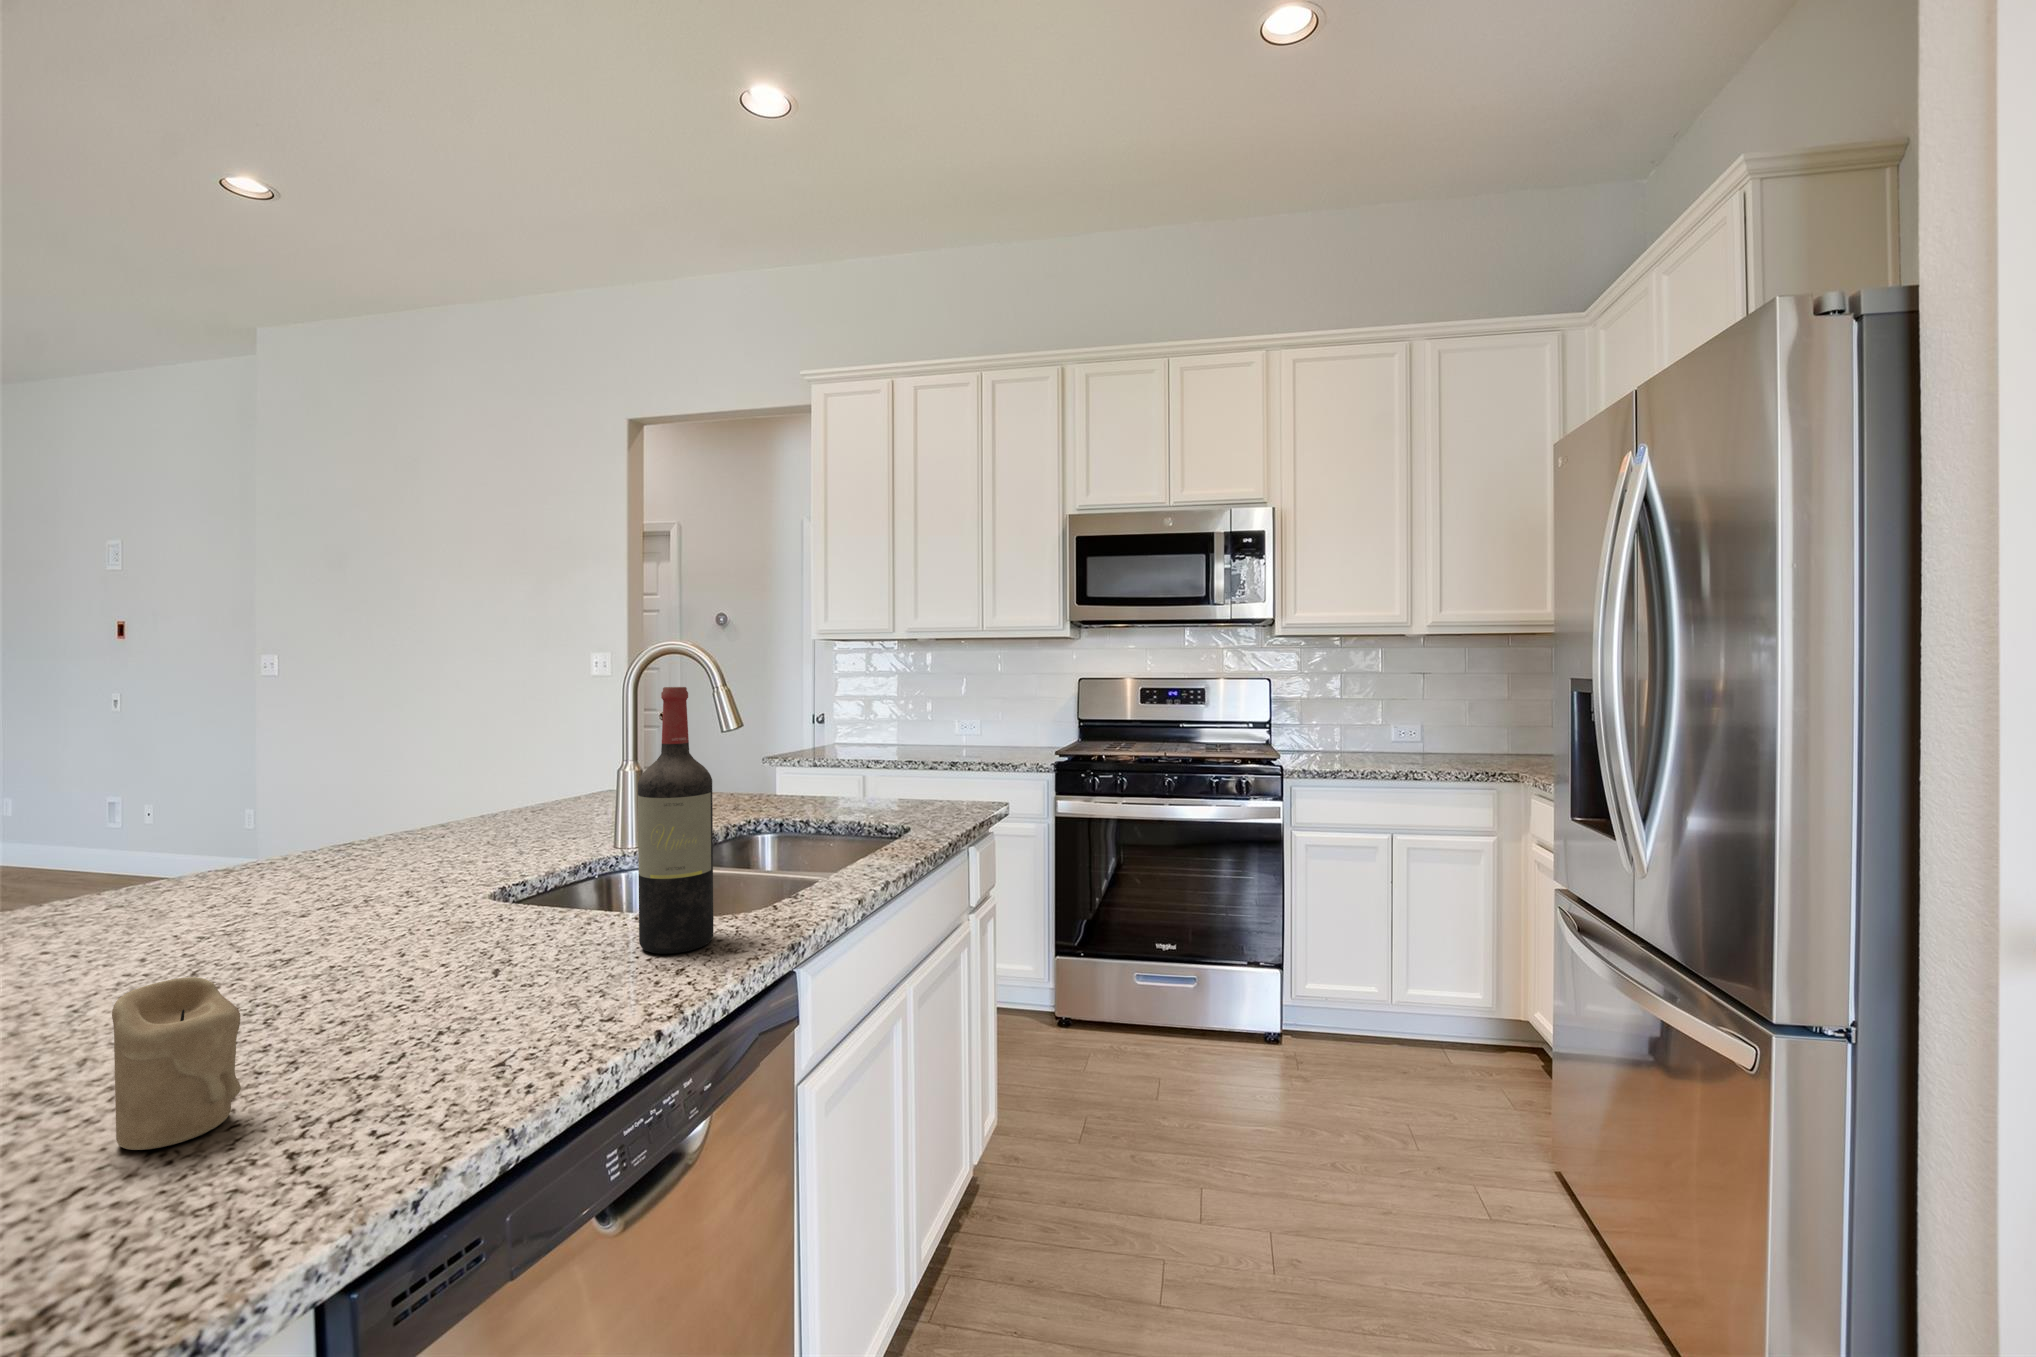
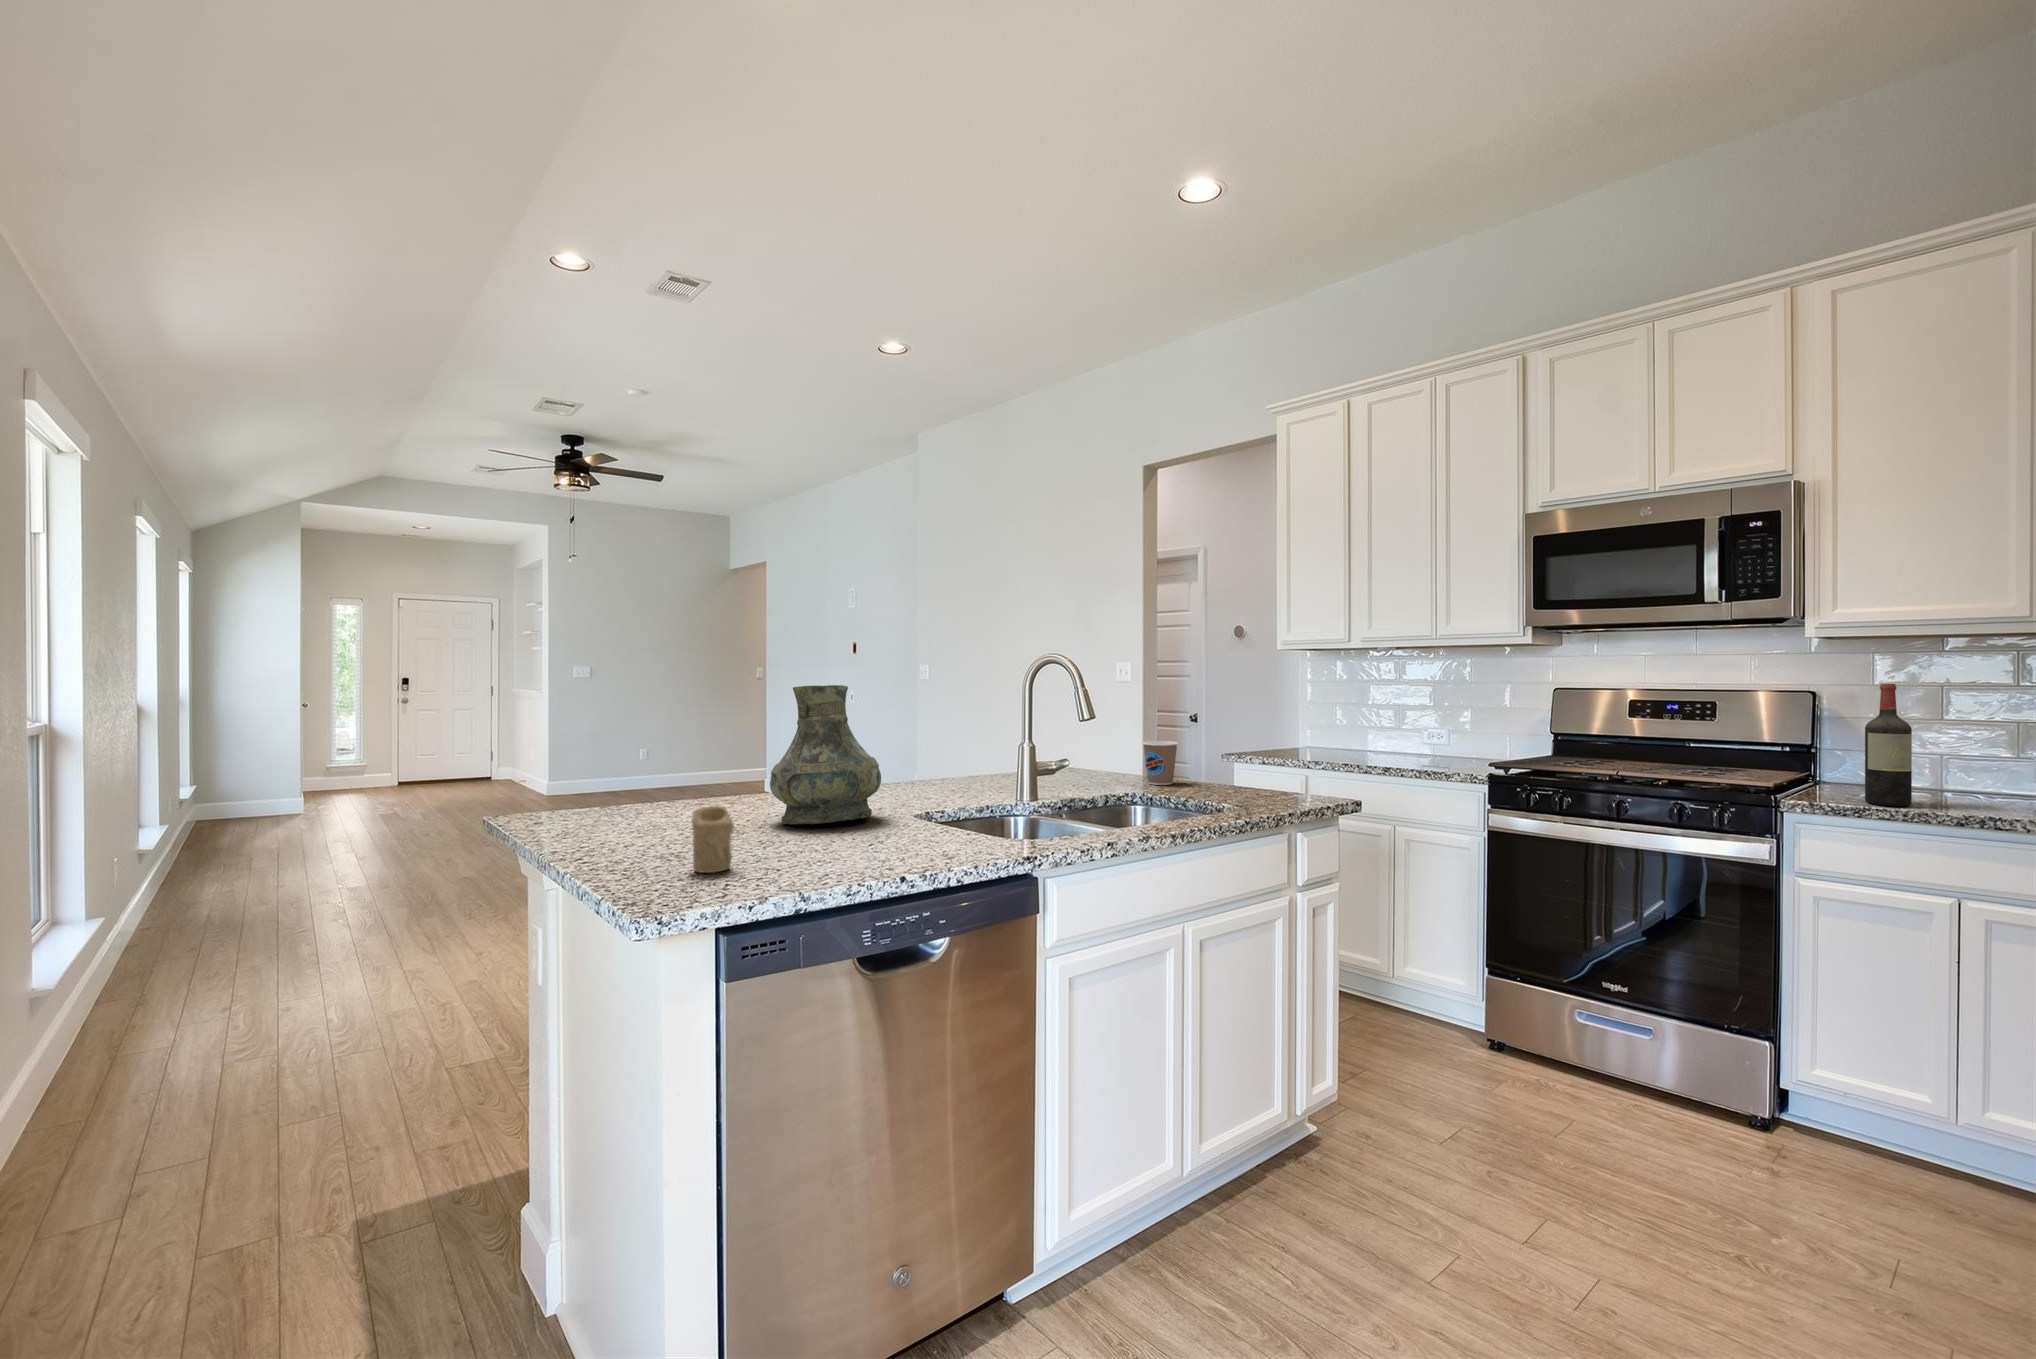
wine bottle: present [638,687,713,954] -> present [1865,684,1912,806]
vase: none [176,690,438,970] -> present [770,685,881,824]
coffee cup: none [756,751,802,807] -> present [1143,741,1178,785]

